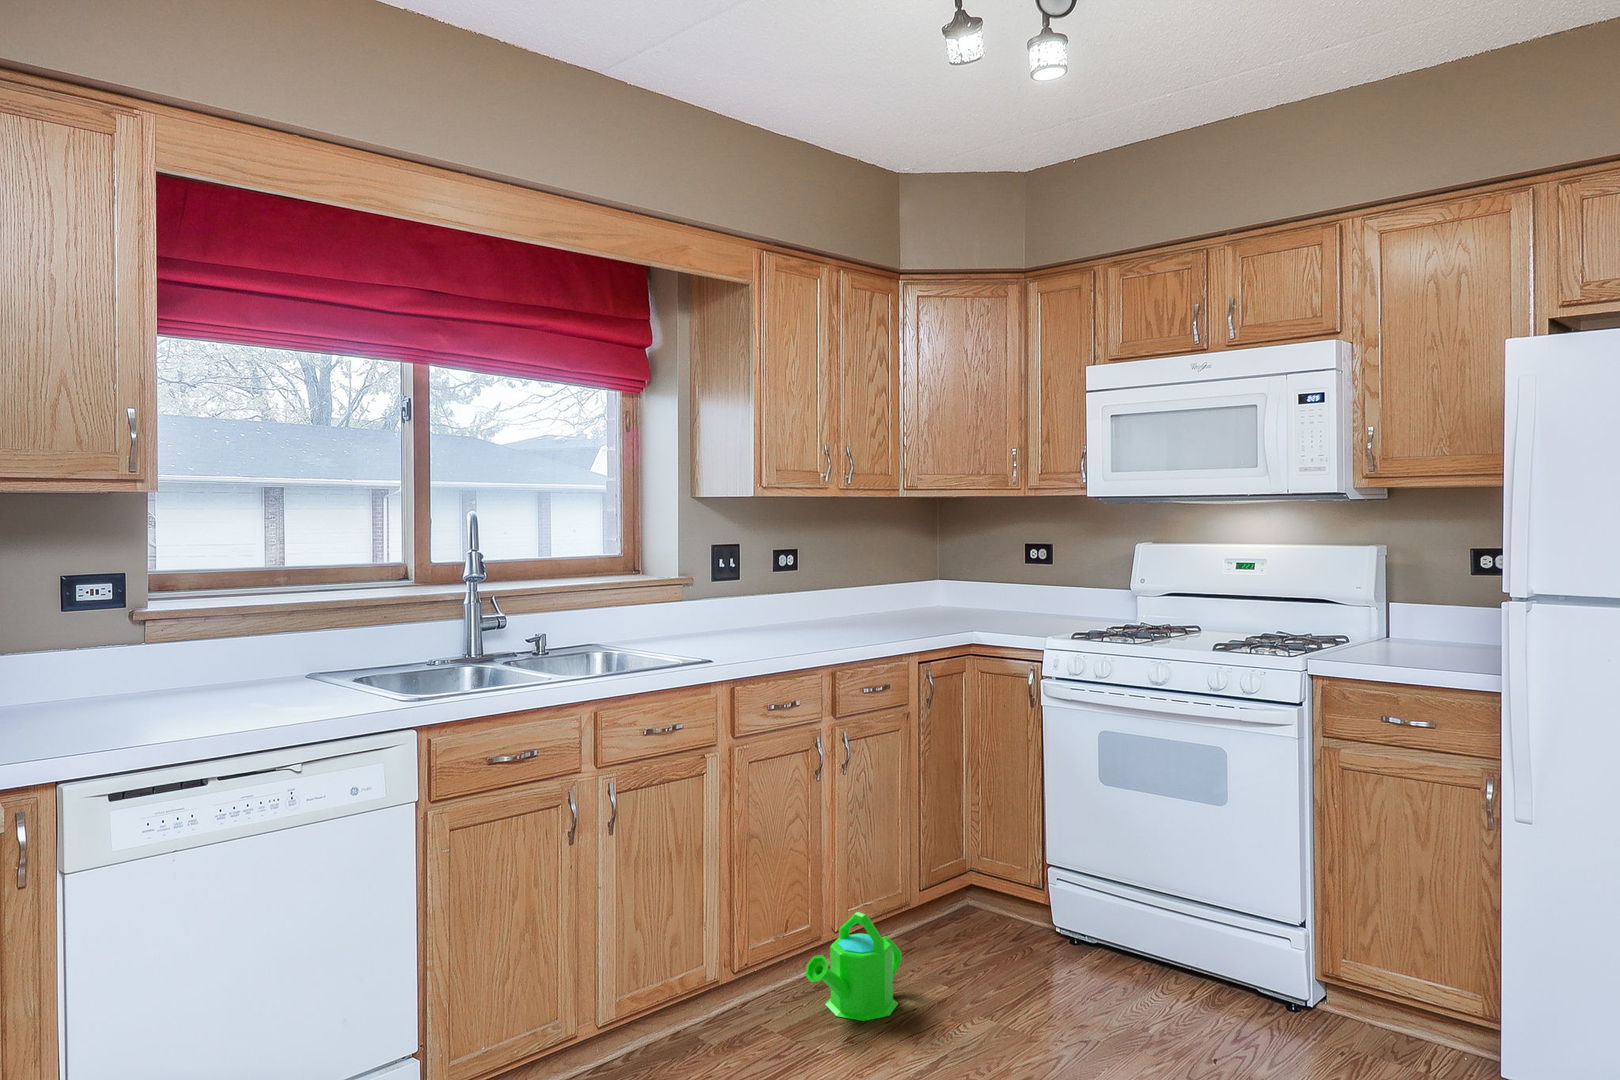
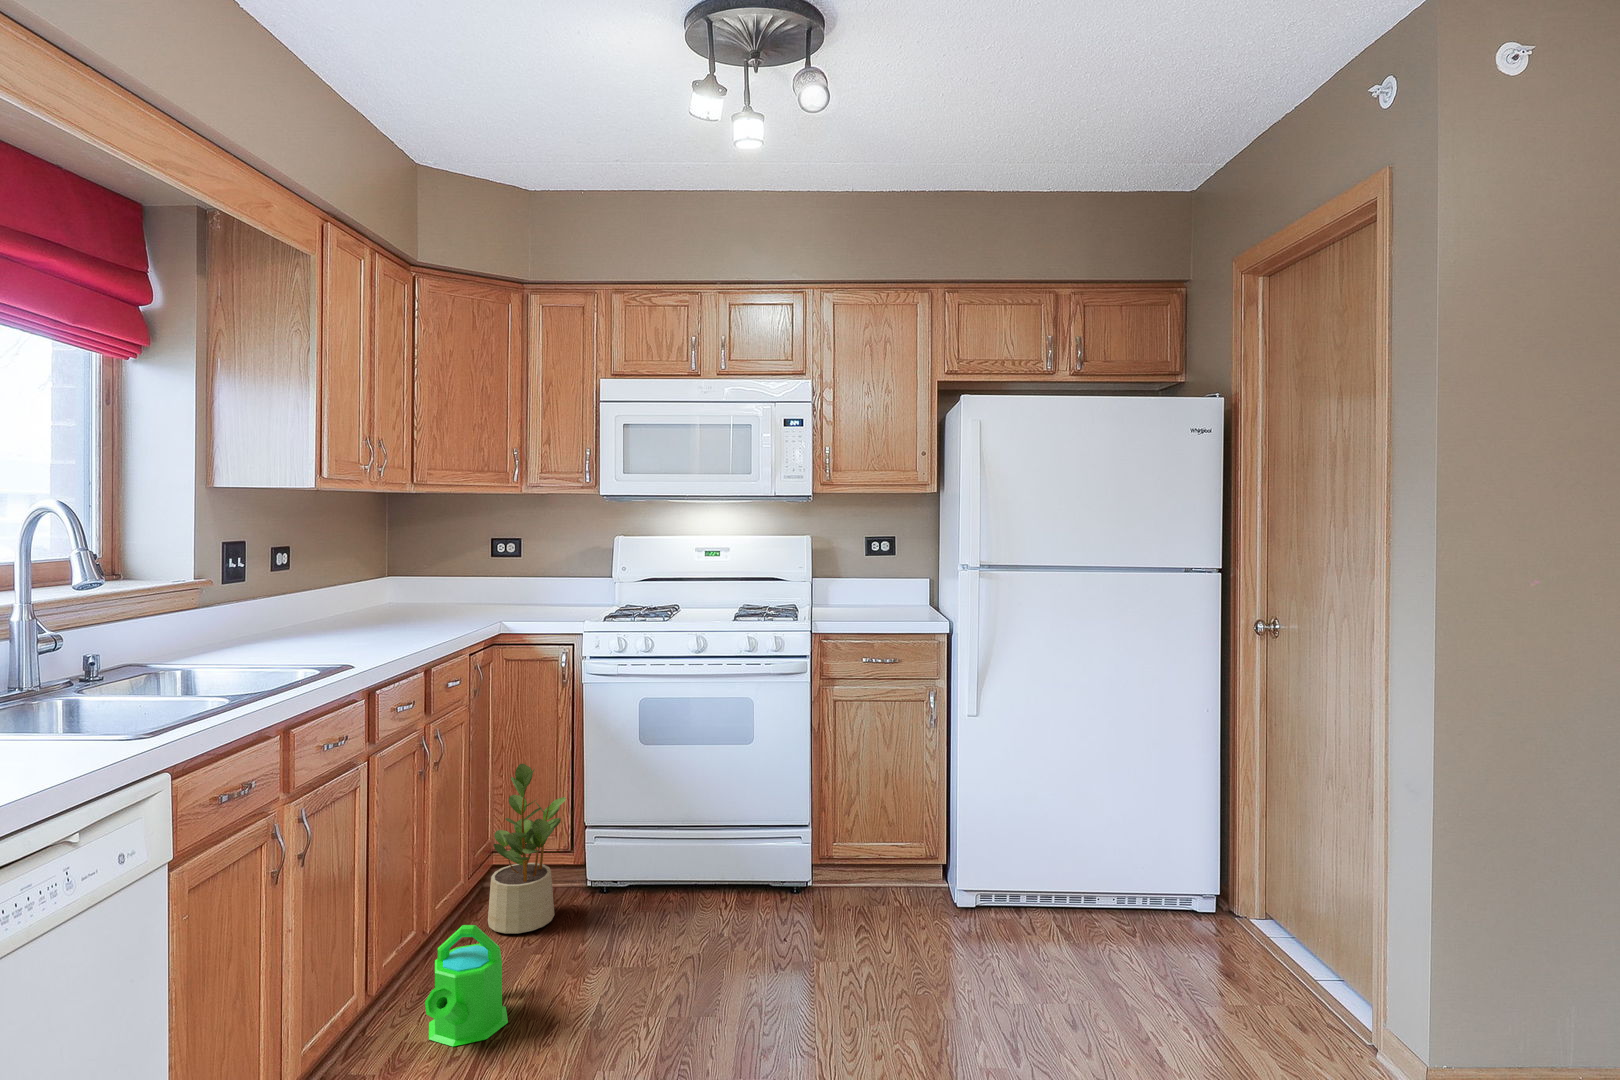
potted plant: none [941,781,1025,952] -> present [488,764,566,933]

